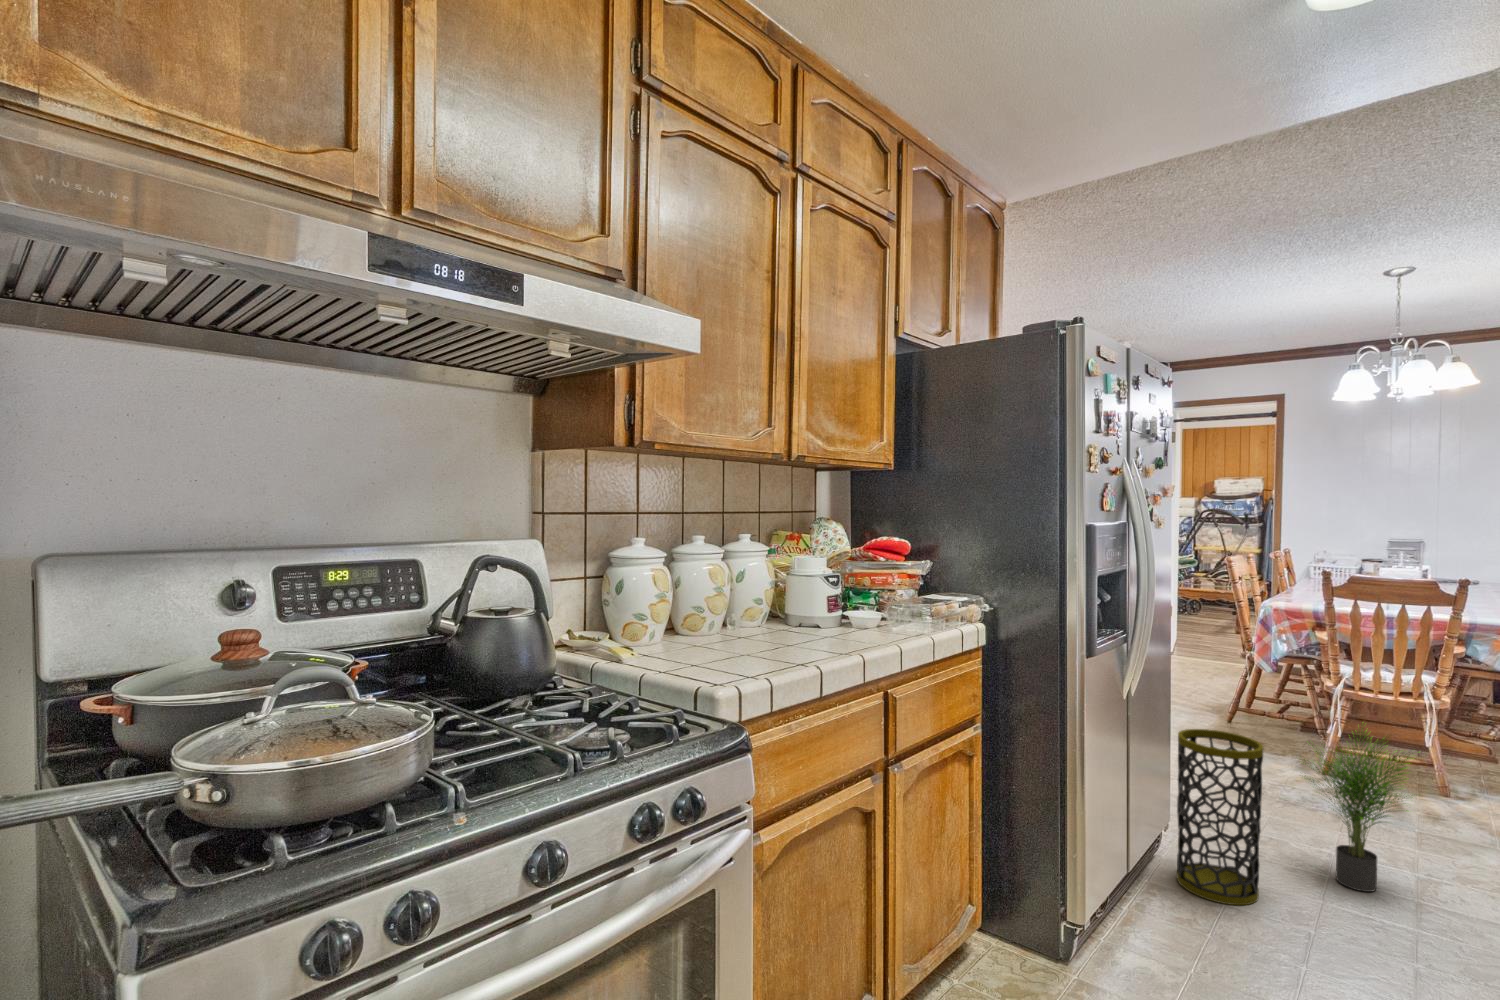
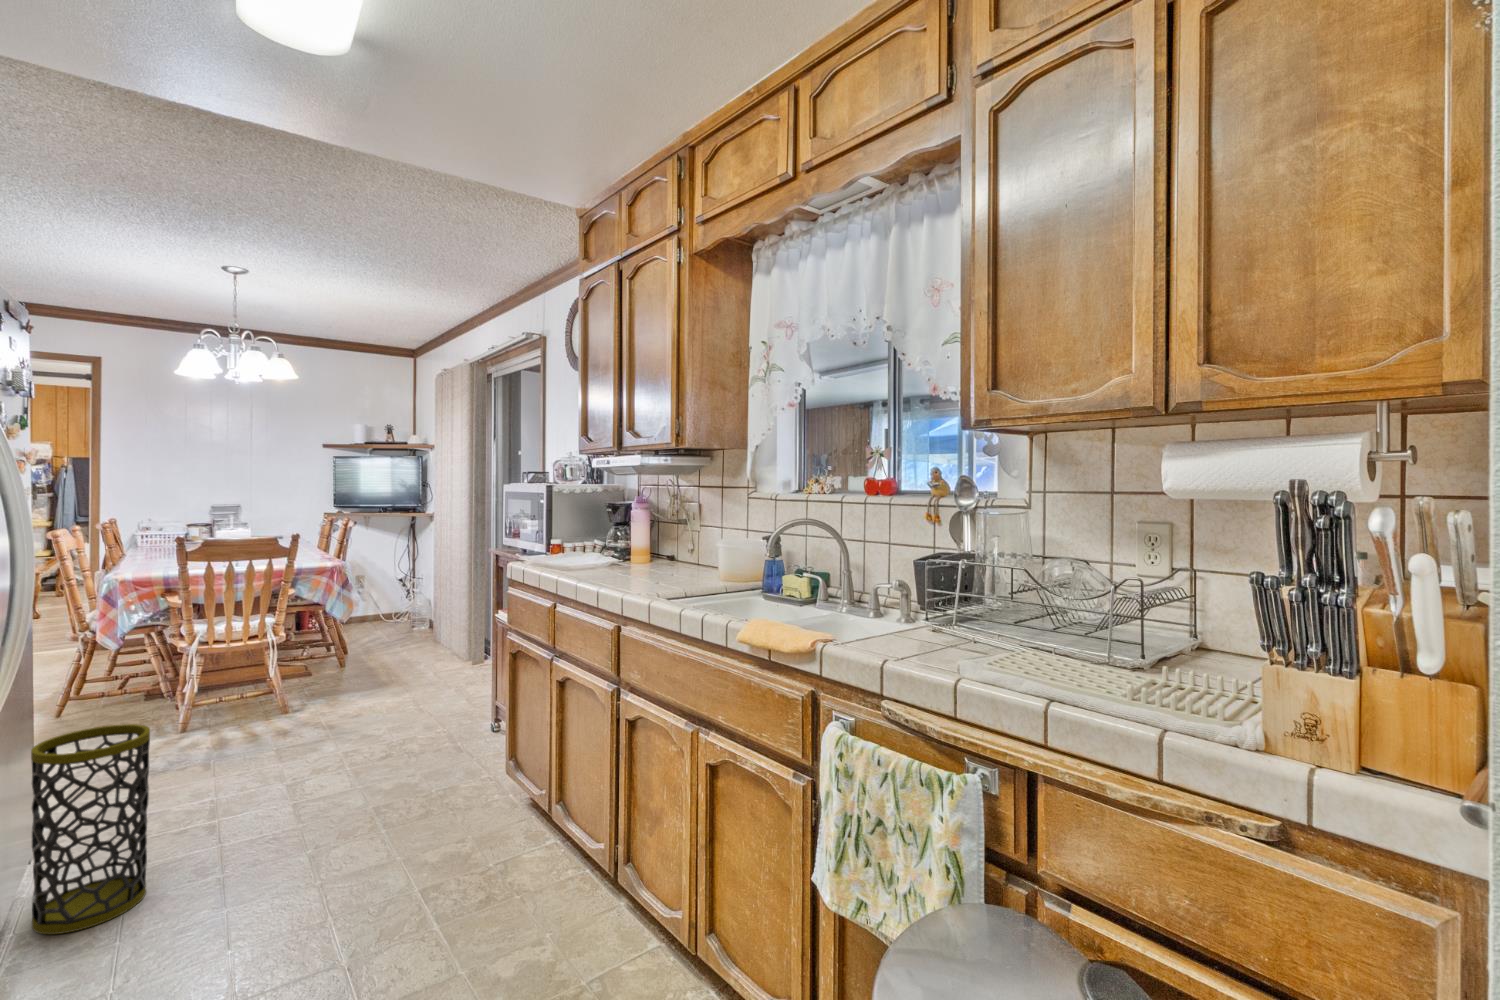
potted plant: present [1309,728,1408,892] -> none [173,671,293,830]

